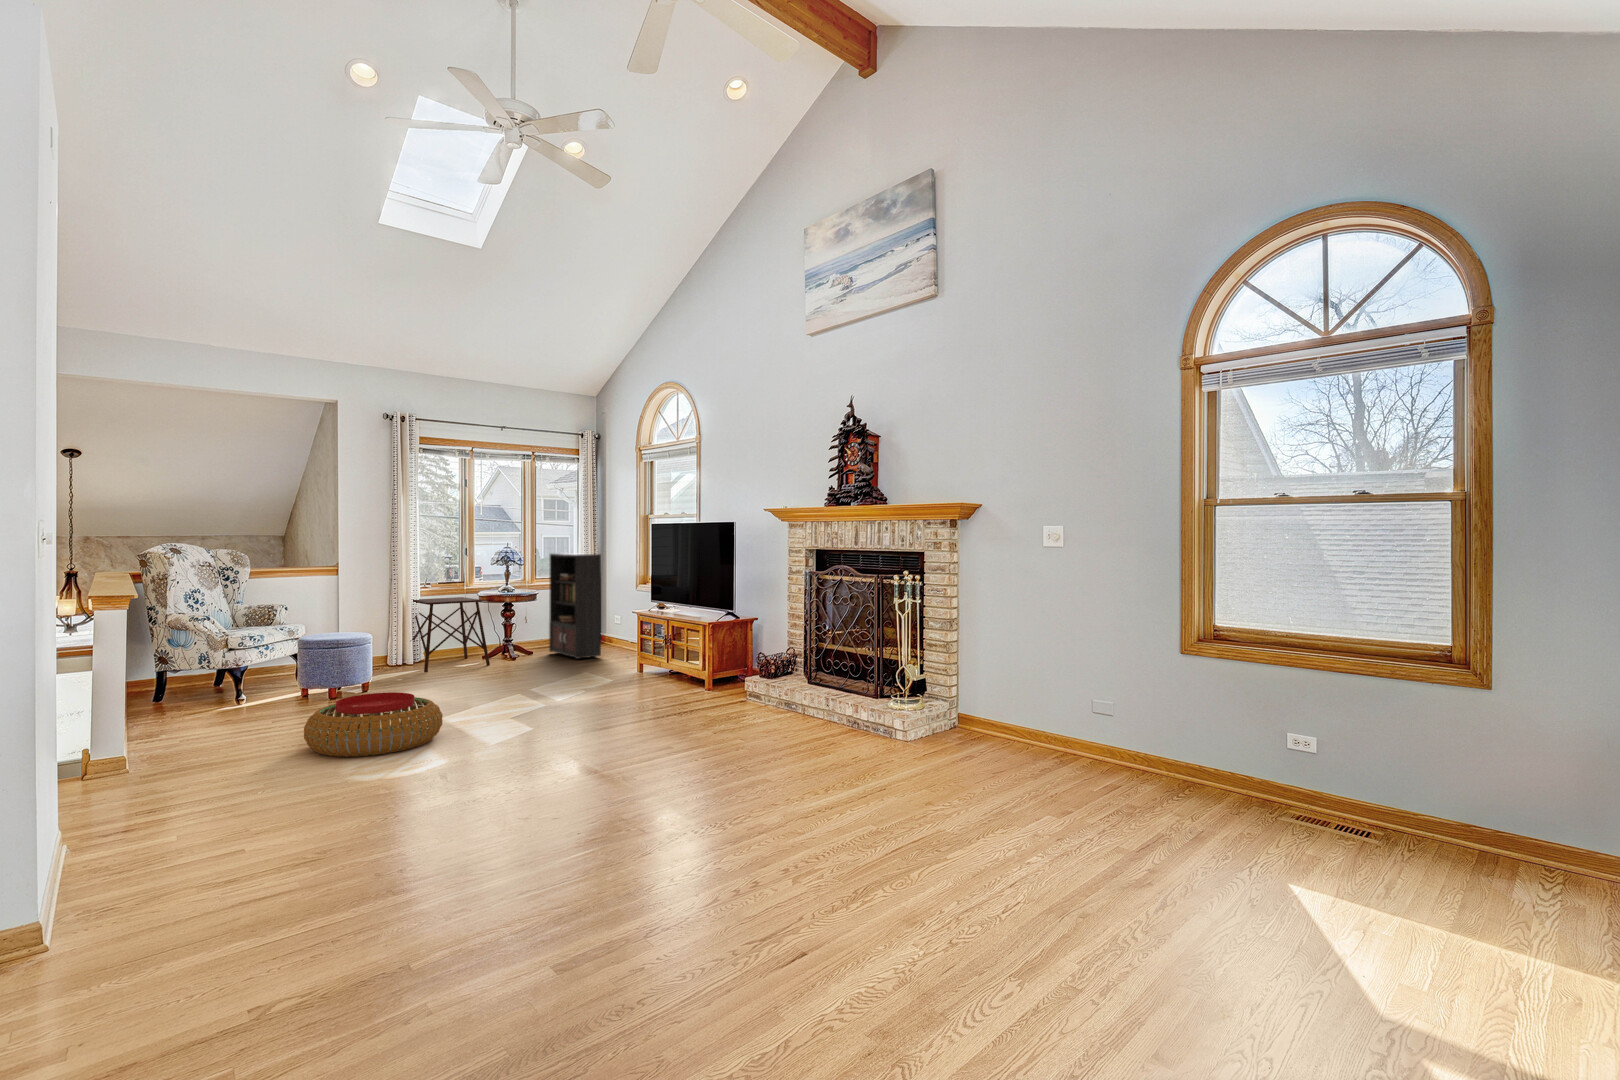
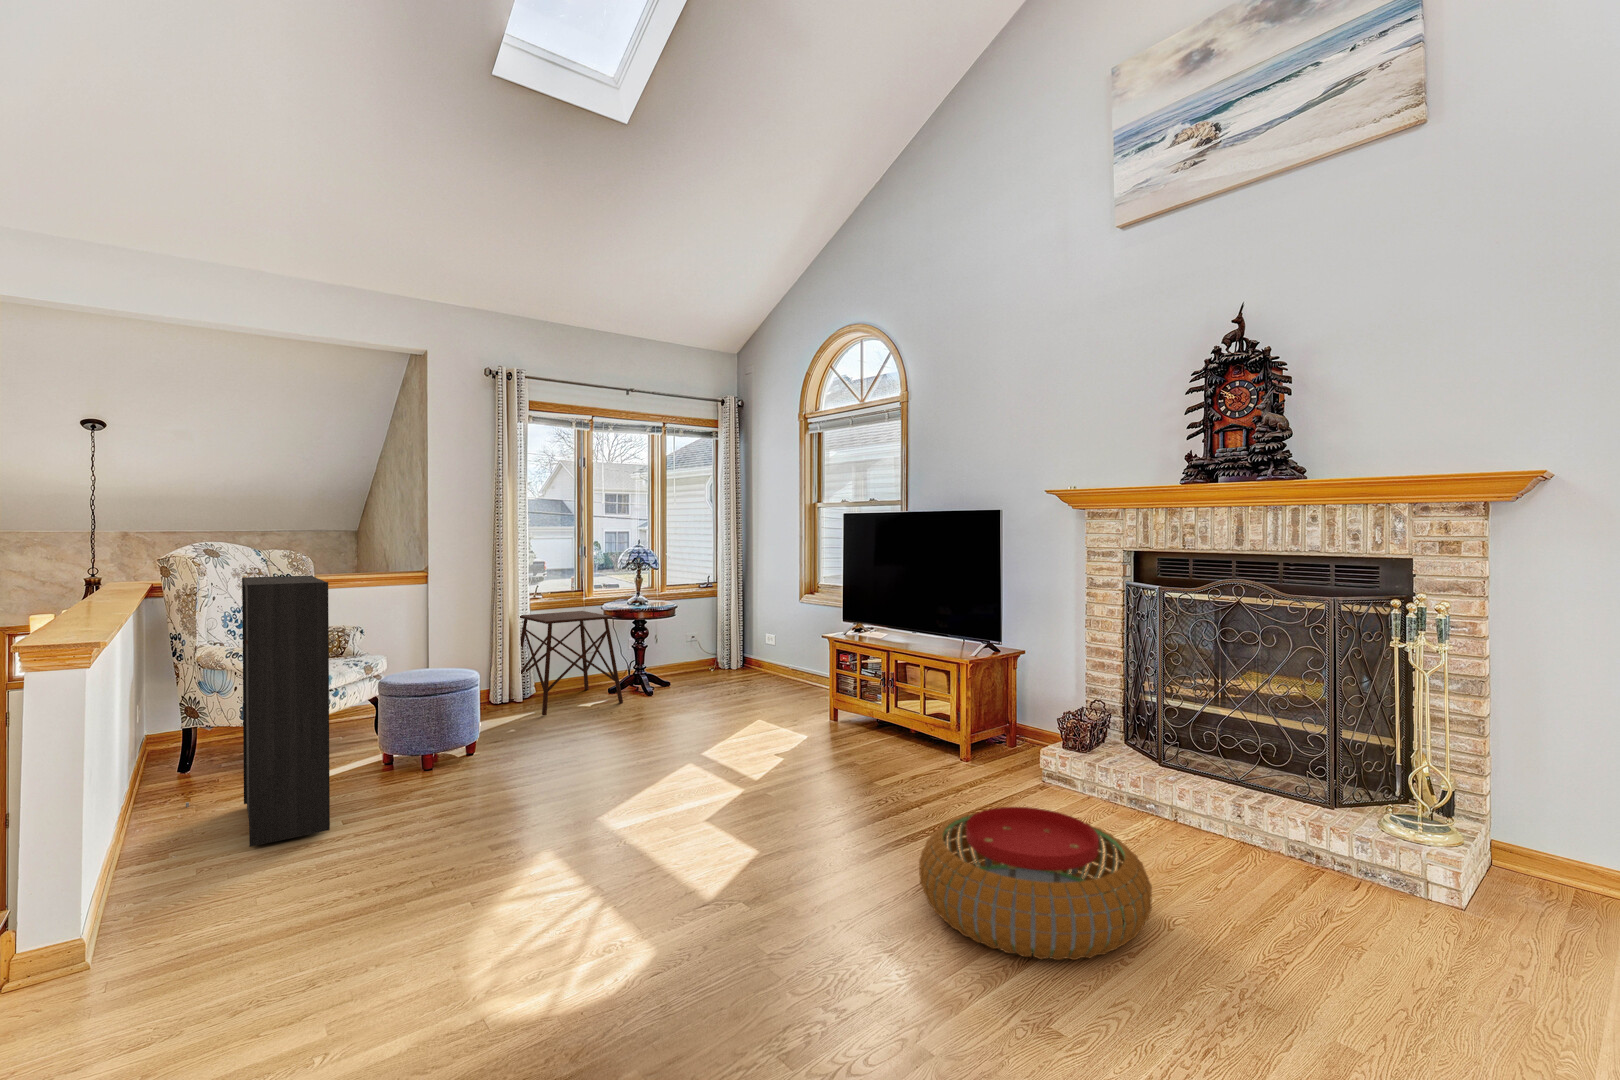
bookcase: present [549,553,601,659] -> present [186,575,330,847]
pouf: present [304,692,443,757] -> present [919,807,1152,960]

